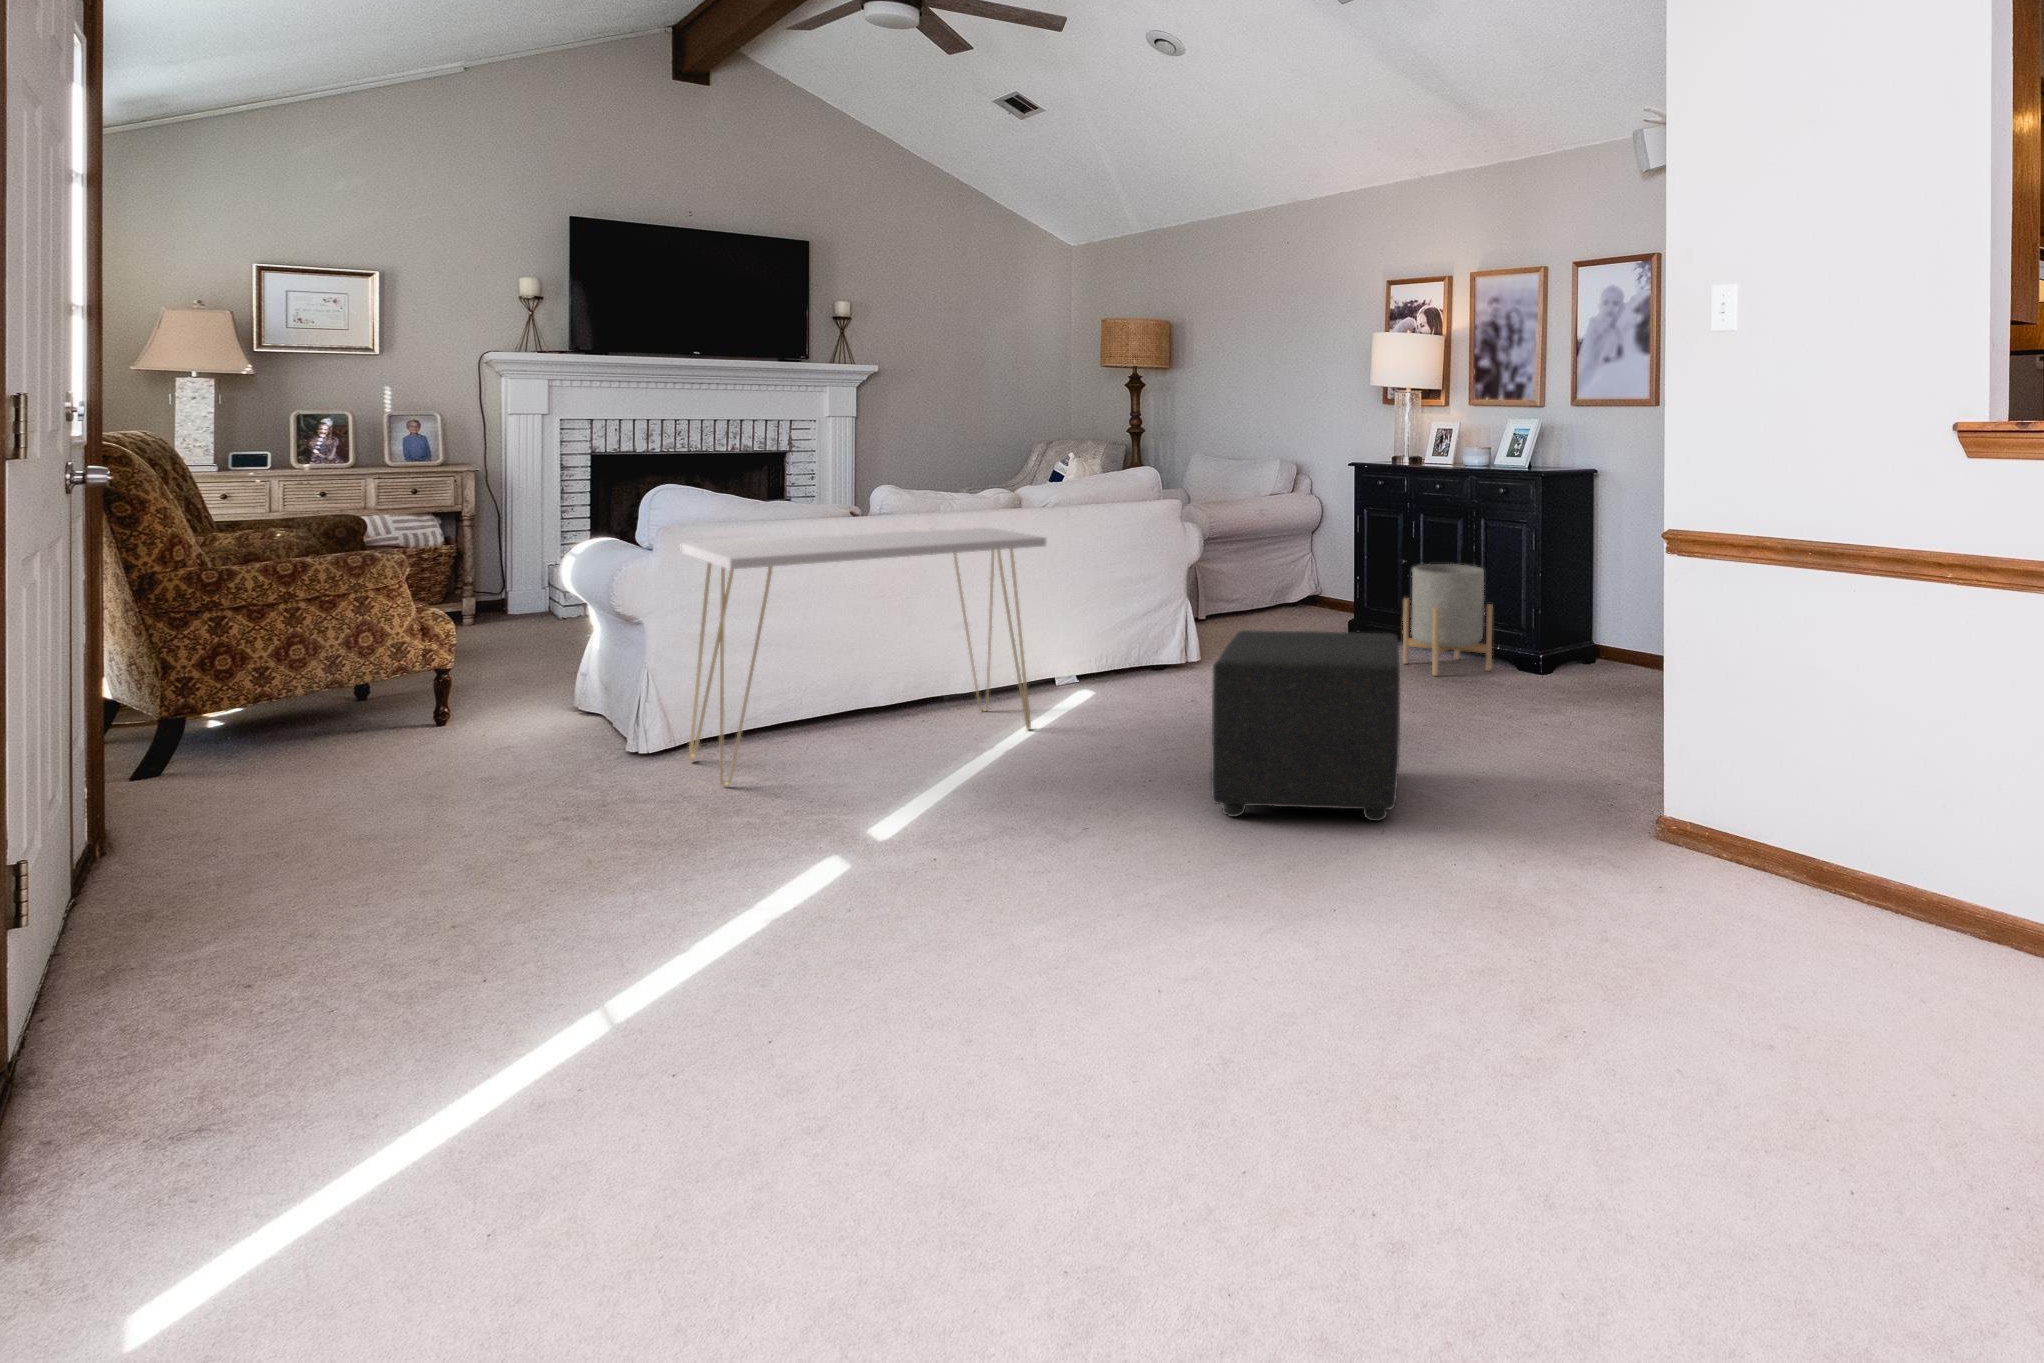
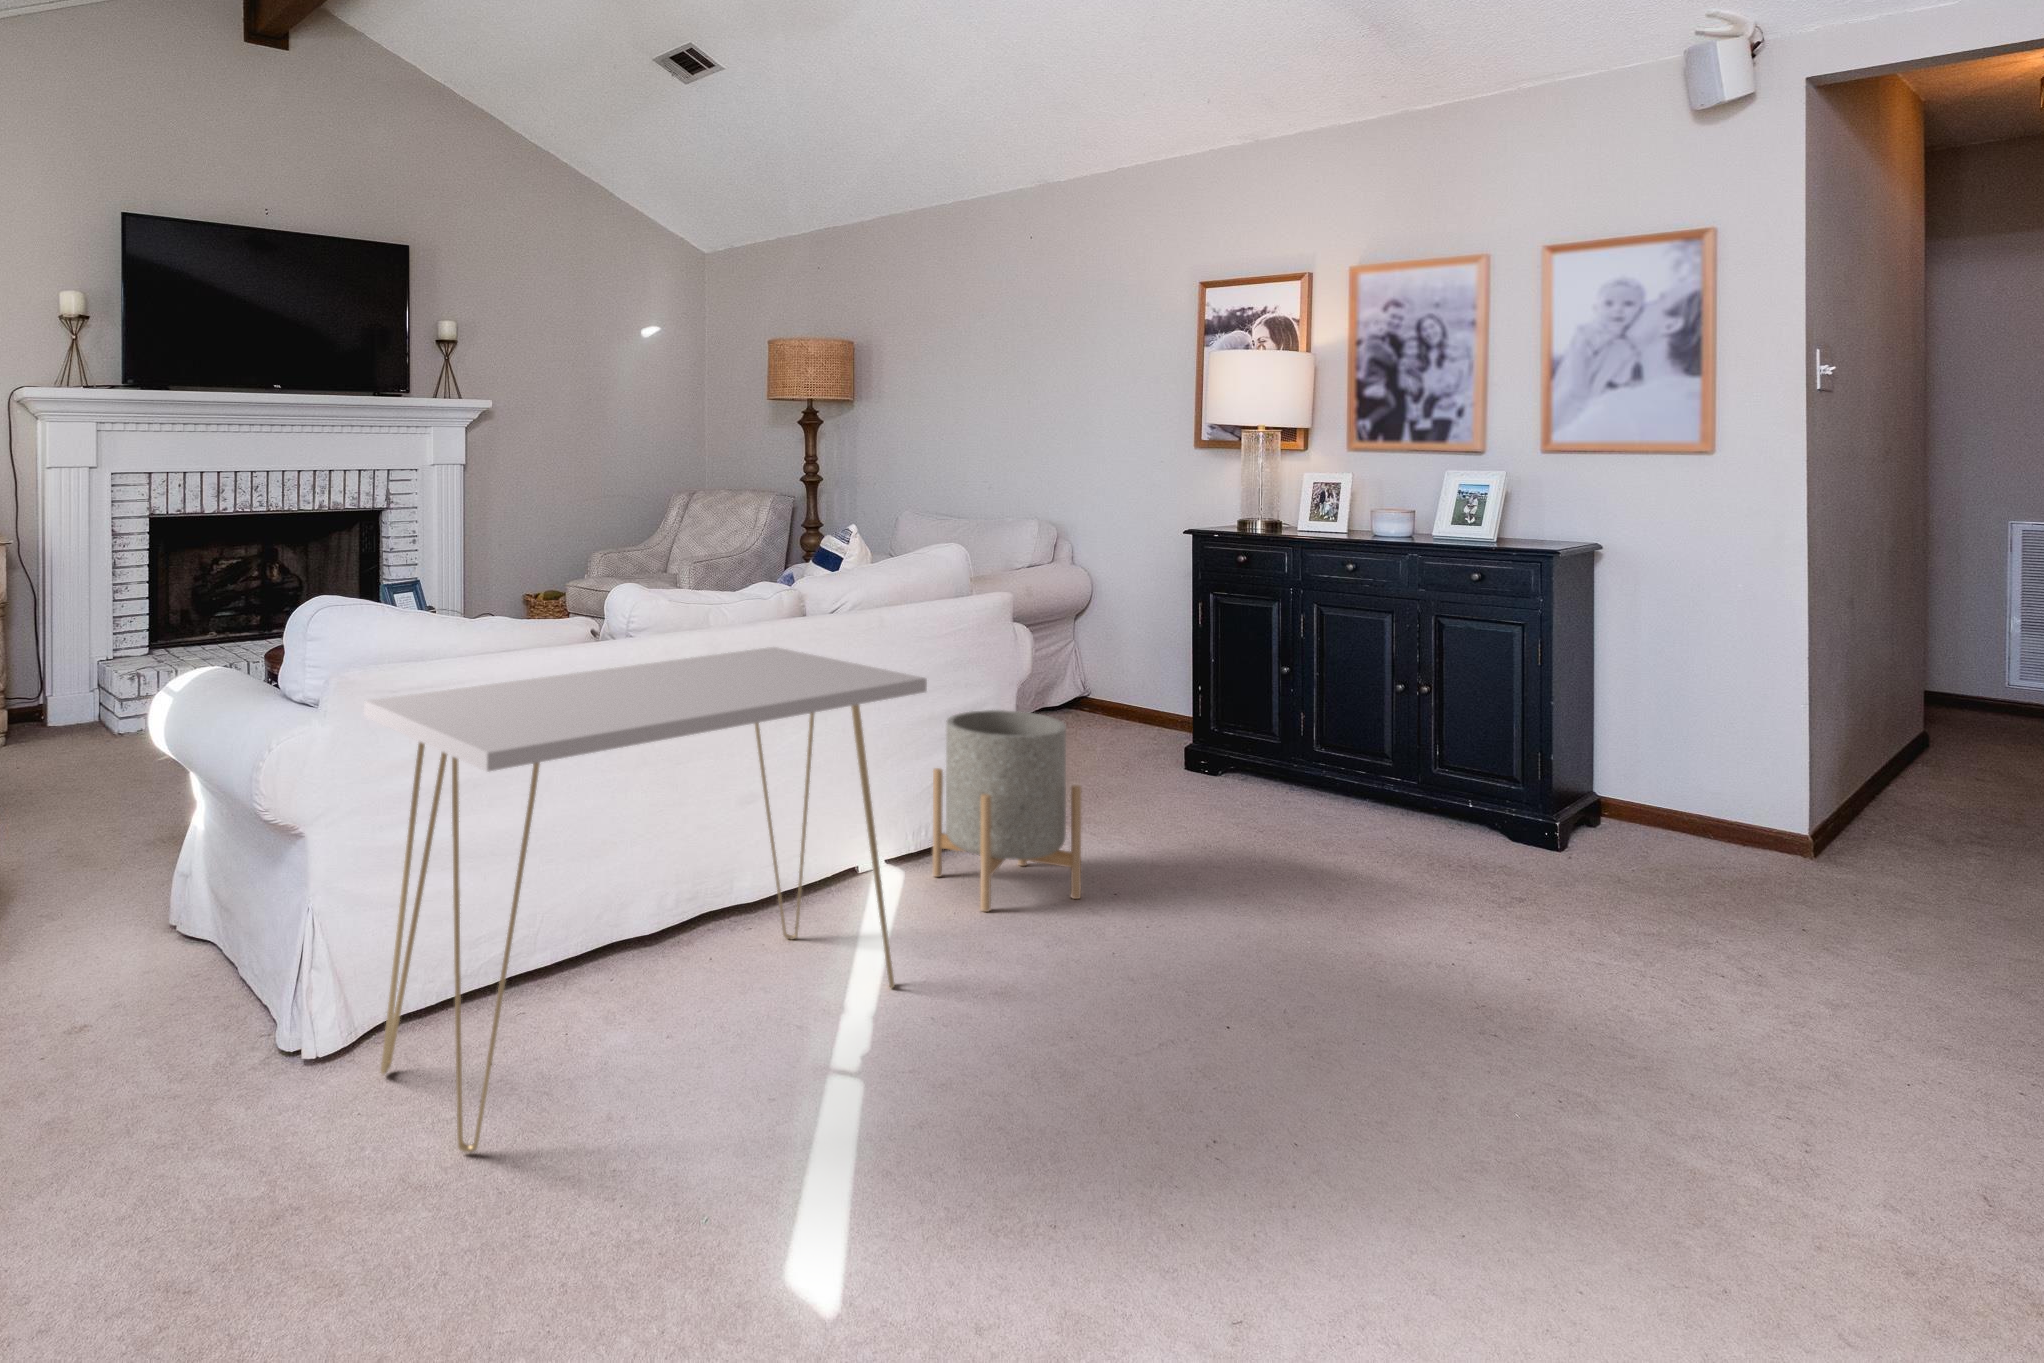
planter: present [1403,564,1492,676] -> present [933,710,1081,912]
ottoman: present [1211,630,1400,821] -> none [1324,859,1822,1289]

